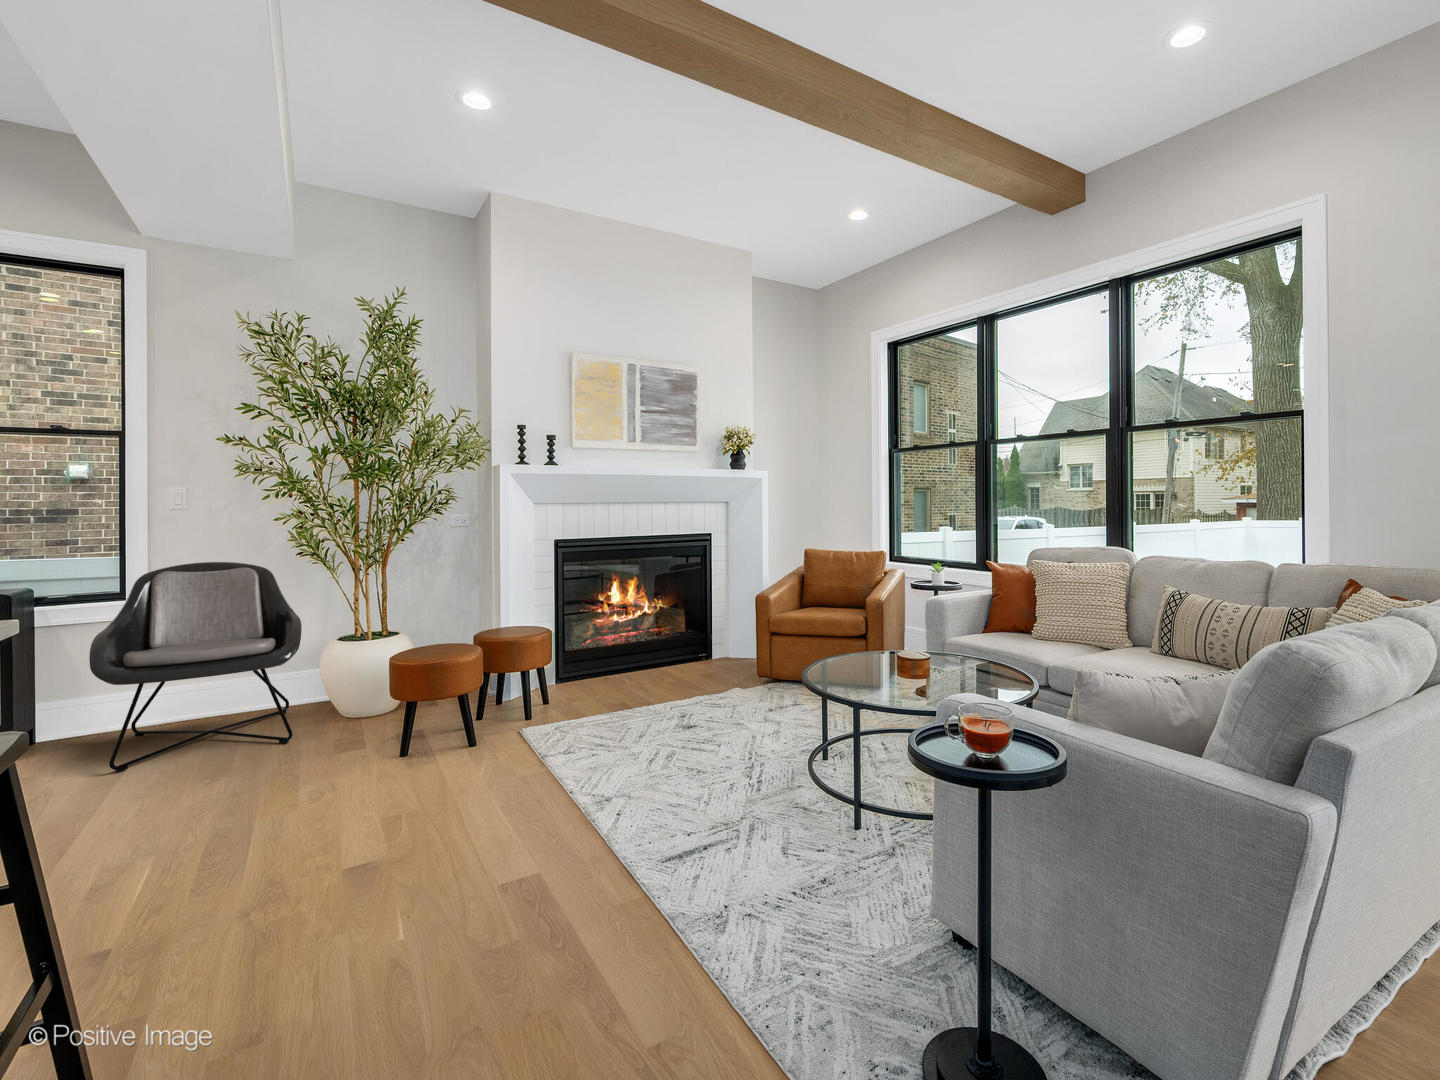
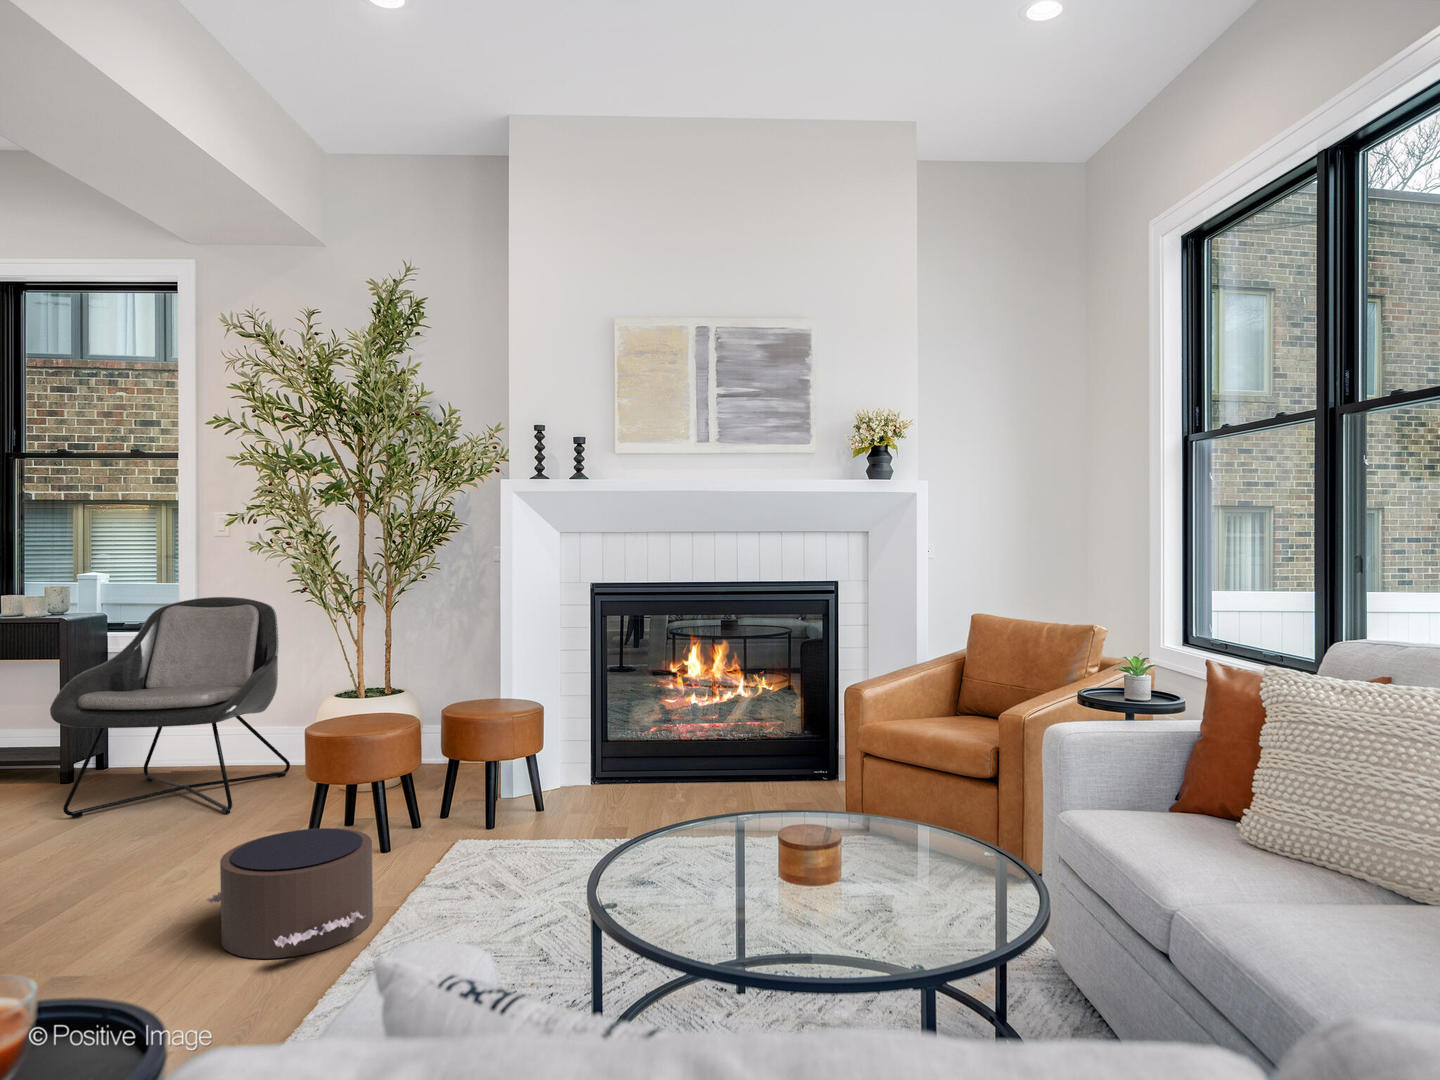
pouf: none [423,717,571,812] -> present [207,828,373,959]

